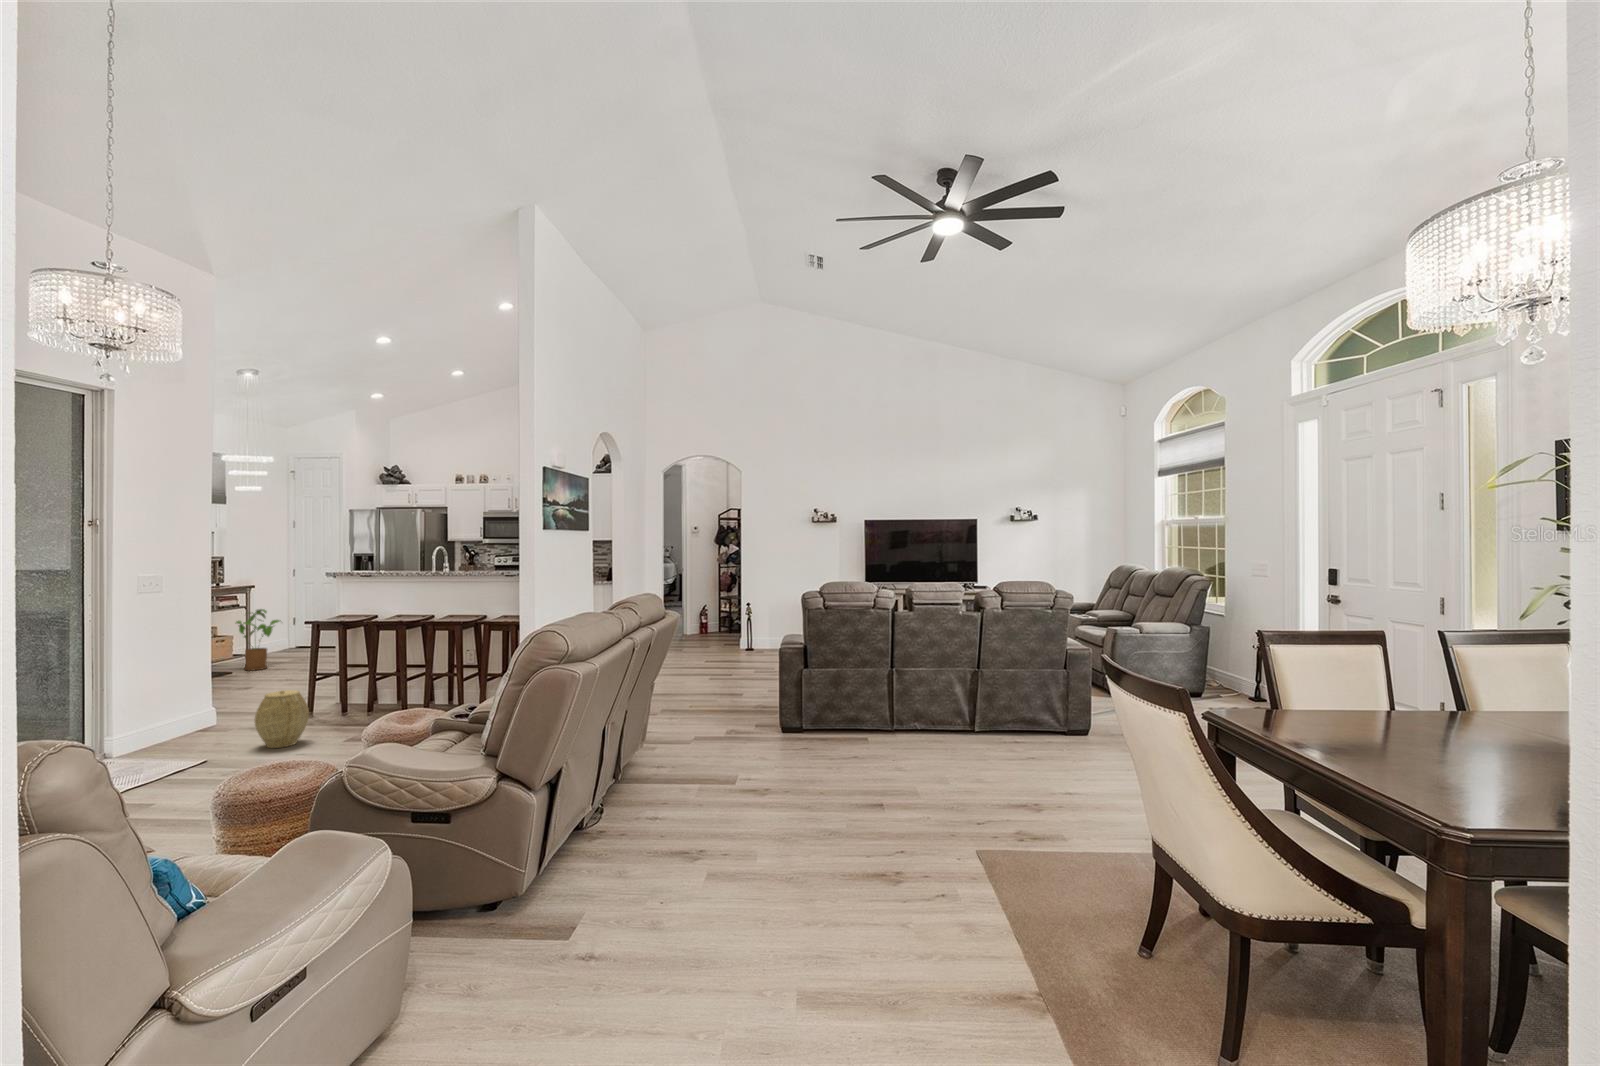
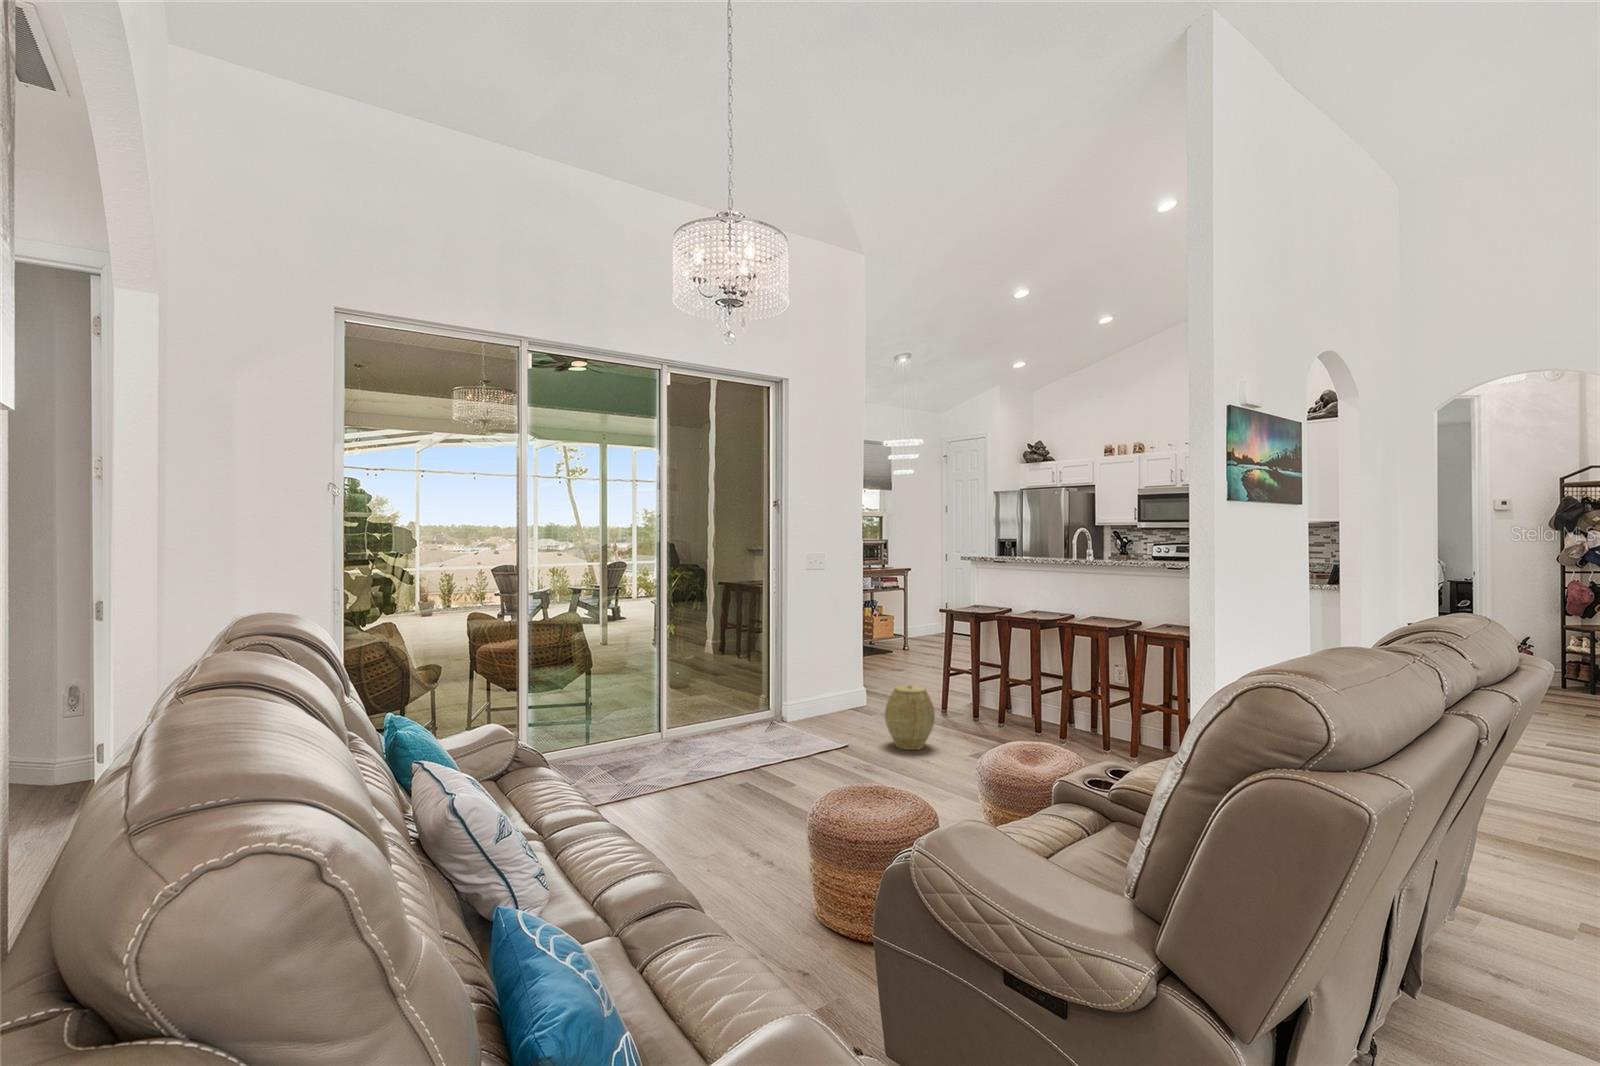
house plant: present [236,609,280,671] -> none [893,592,932,654]

